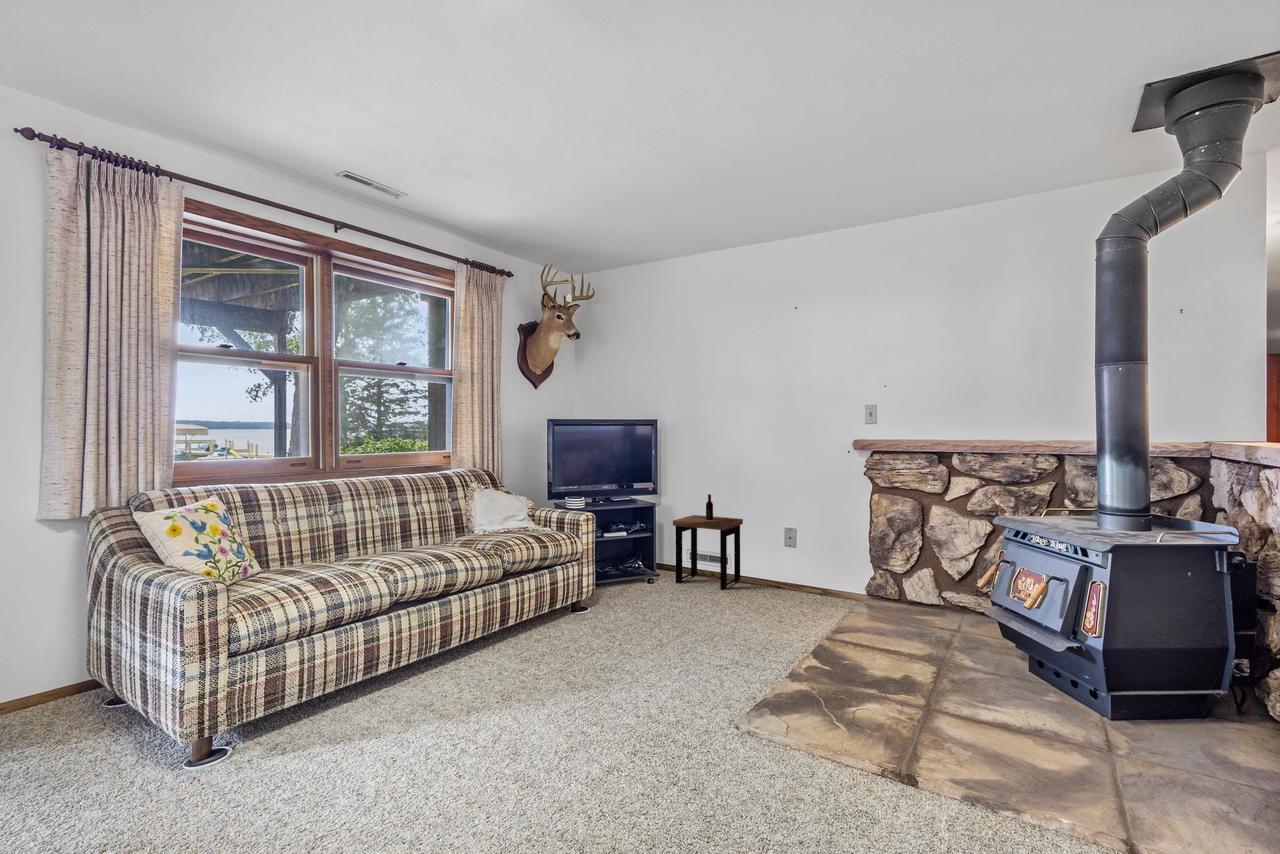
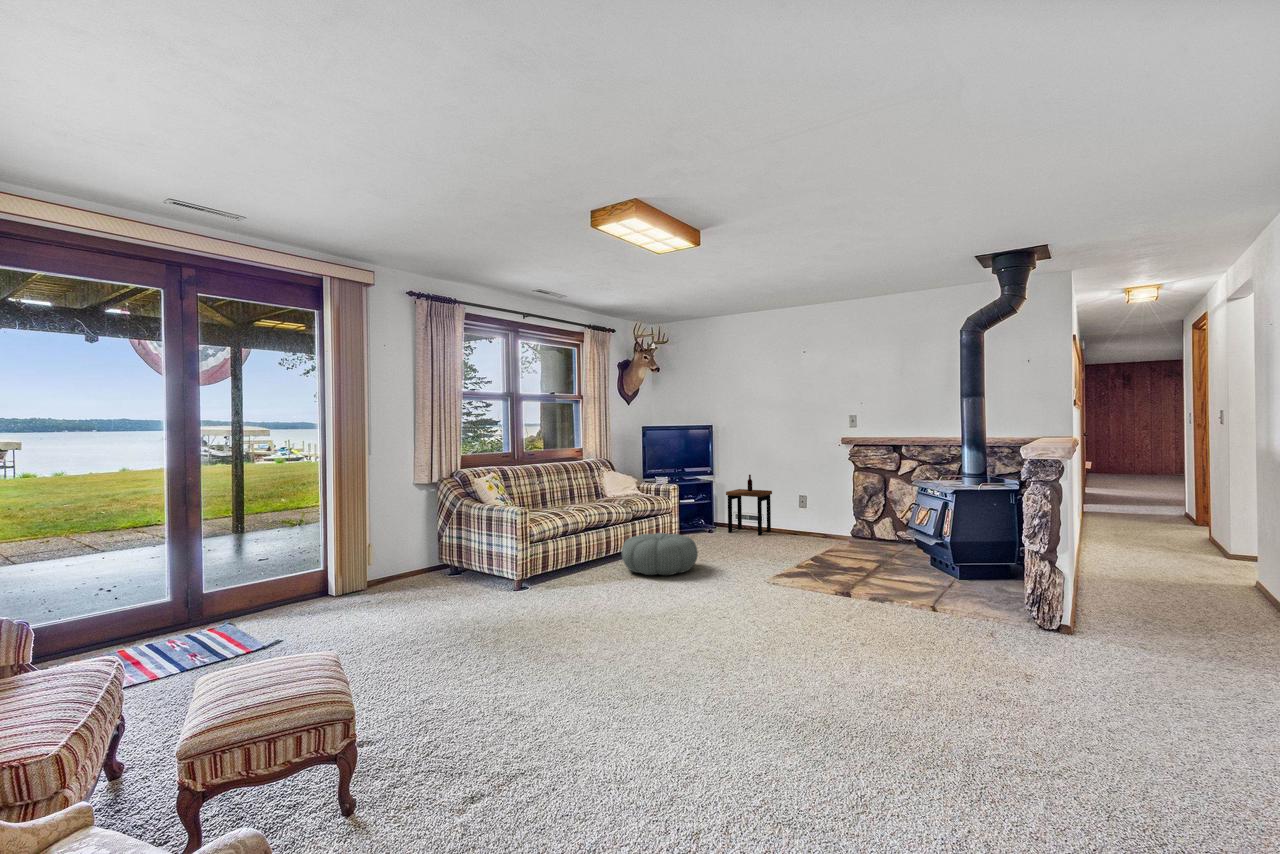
pouf: none [456,609,604,707] -> present [622,533,698,575]

